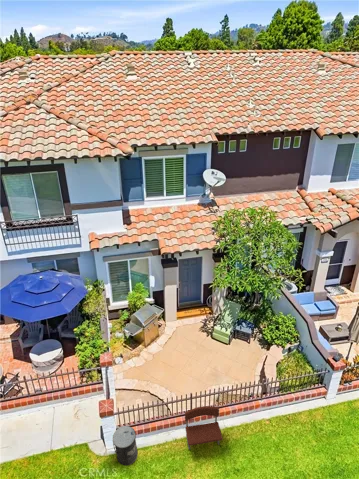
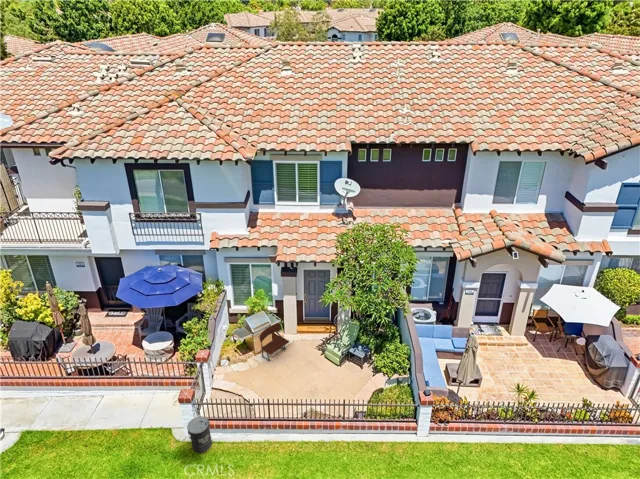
bench: present [185,406,223,449] -> present [260,323,289,361]

